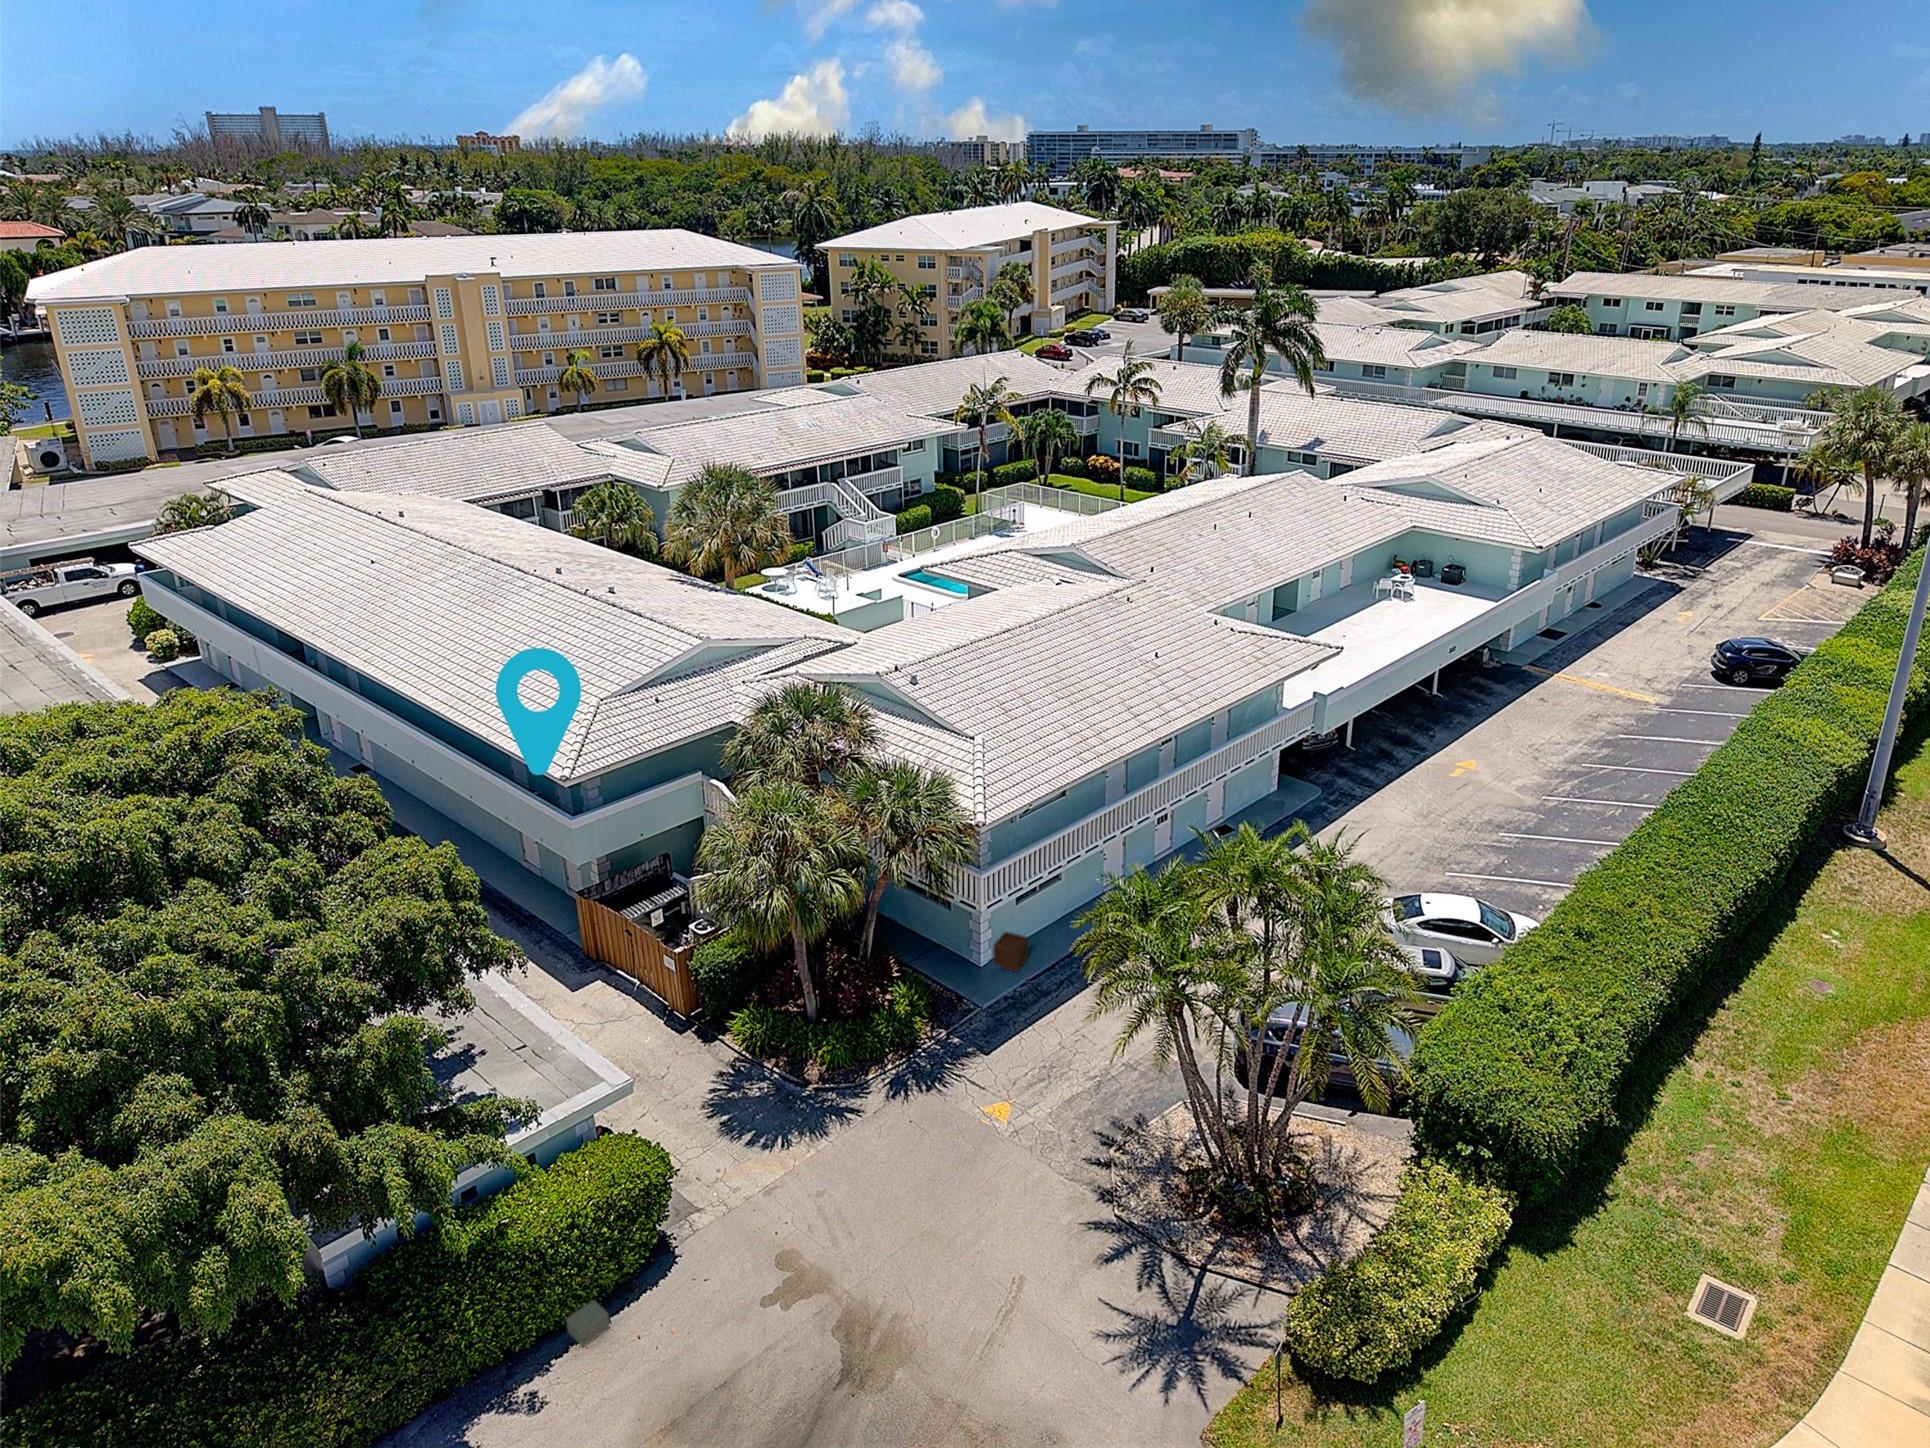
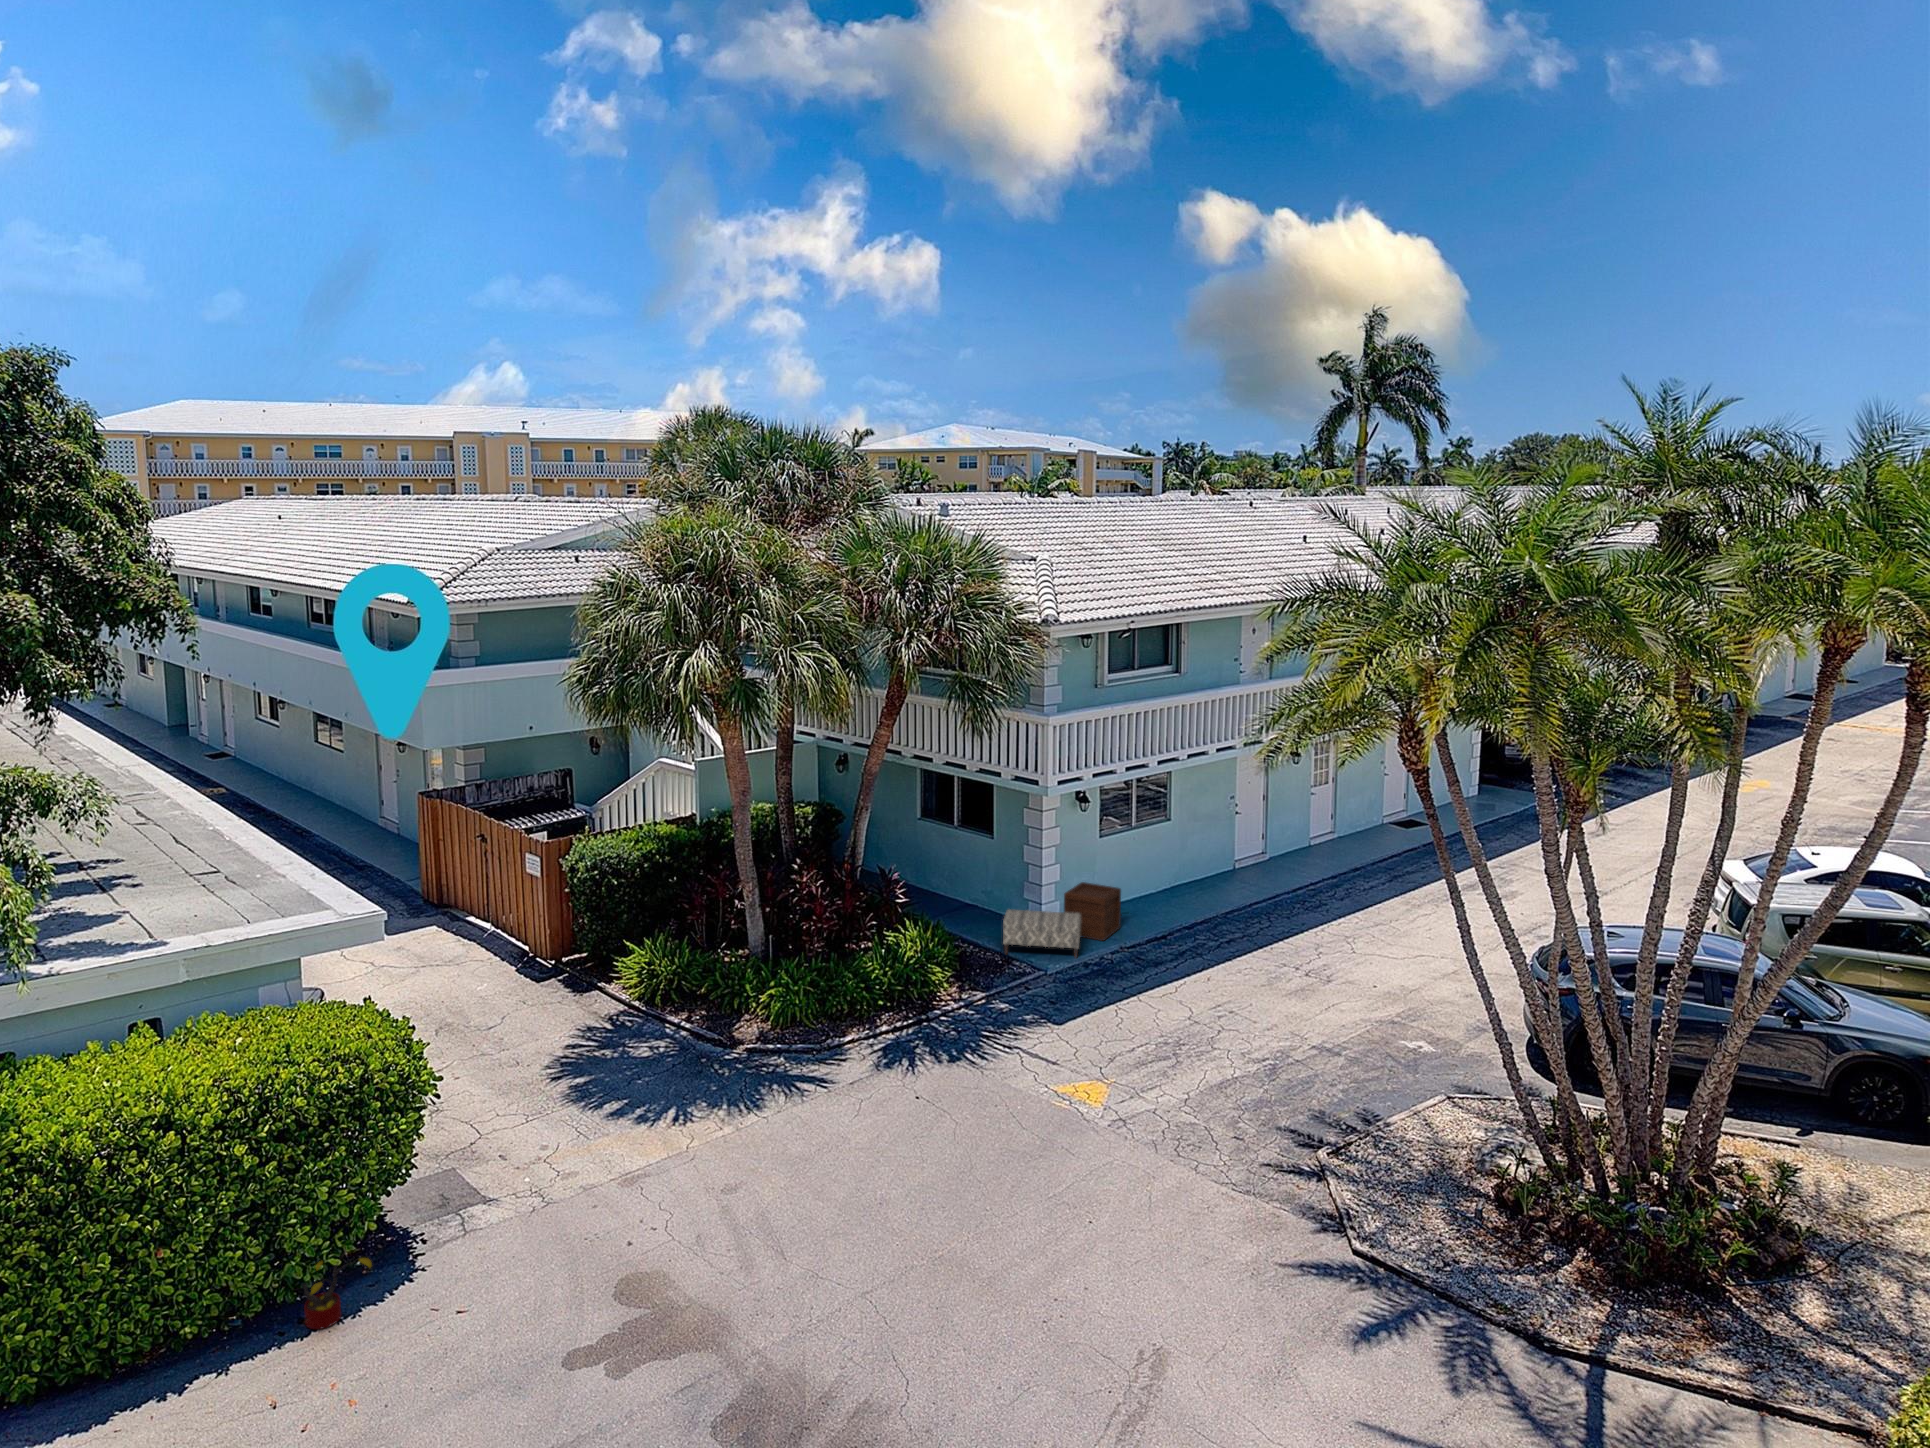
bench: none [956,960,1003,991] -> present [1003,910,1081,958]
decorative plant: none [617,1253,662,1298] -> present [303,1255,372,1329]
storage box: present [566,1301,610,1346] -> none [129,1312,226,1411]

